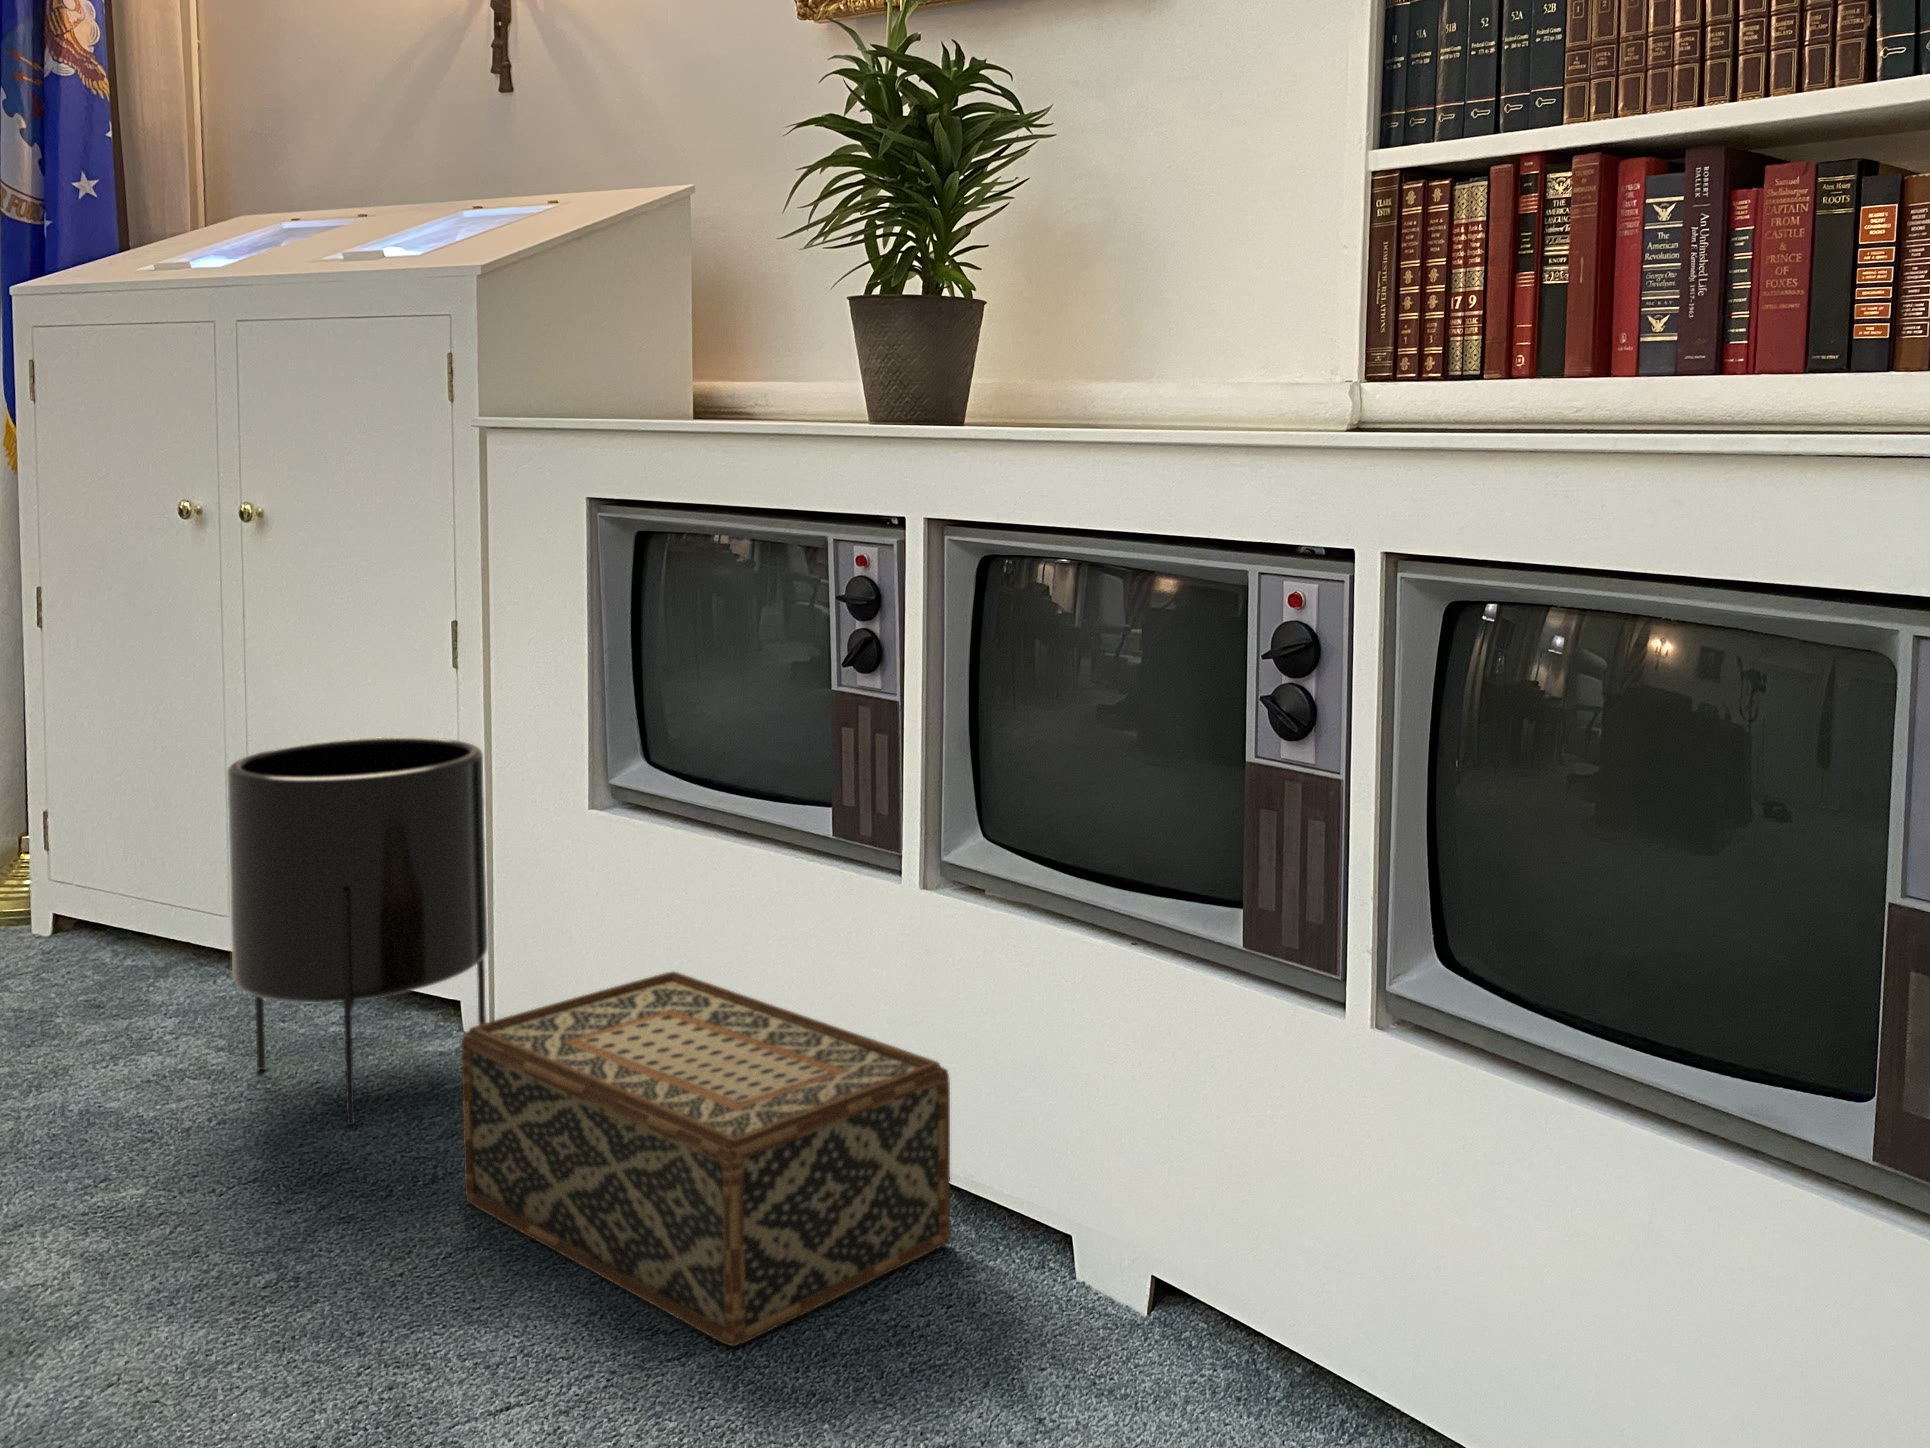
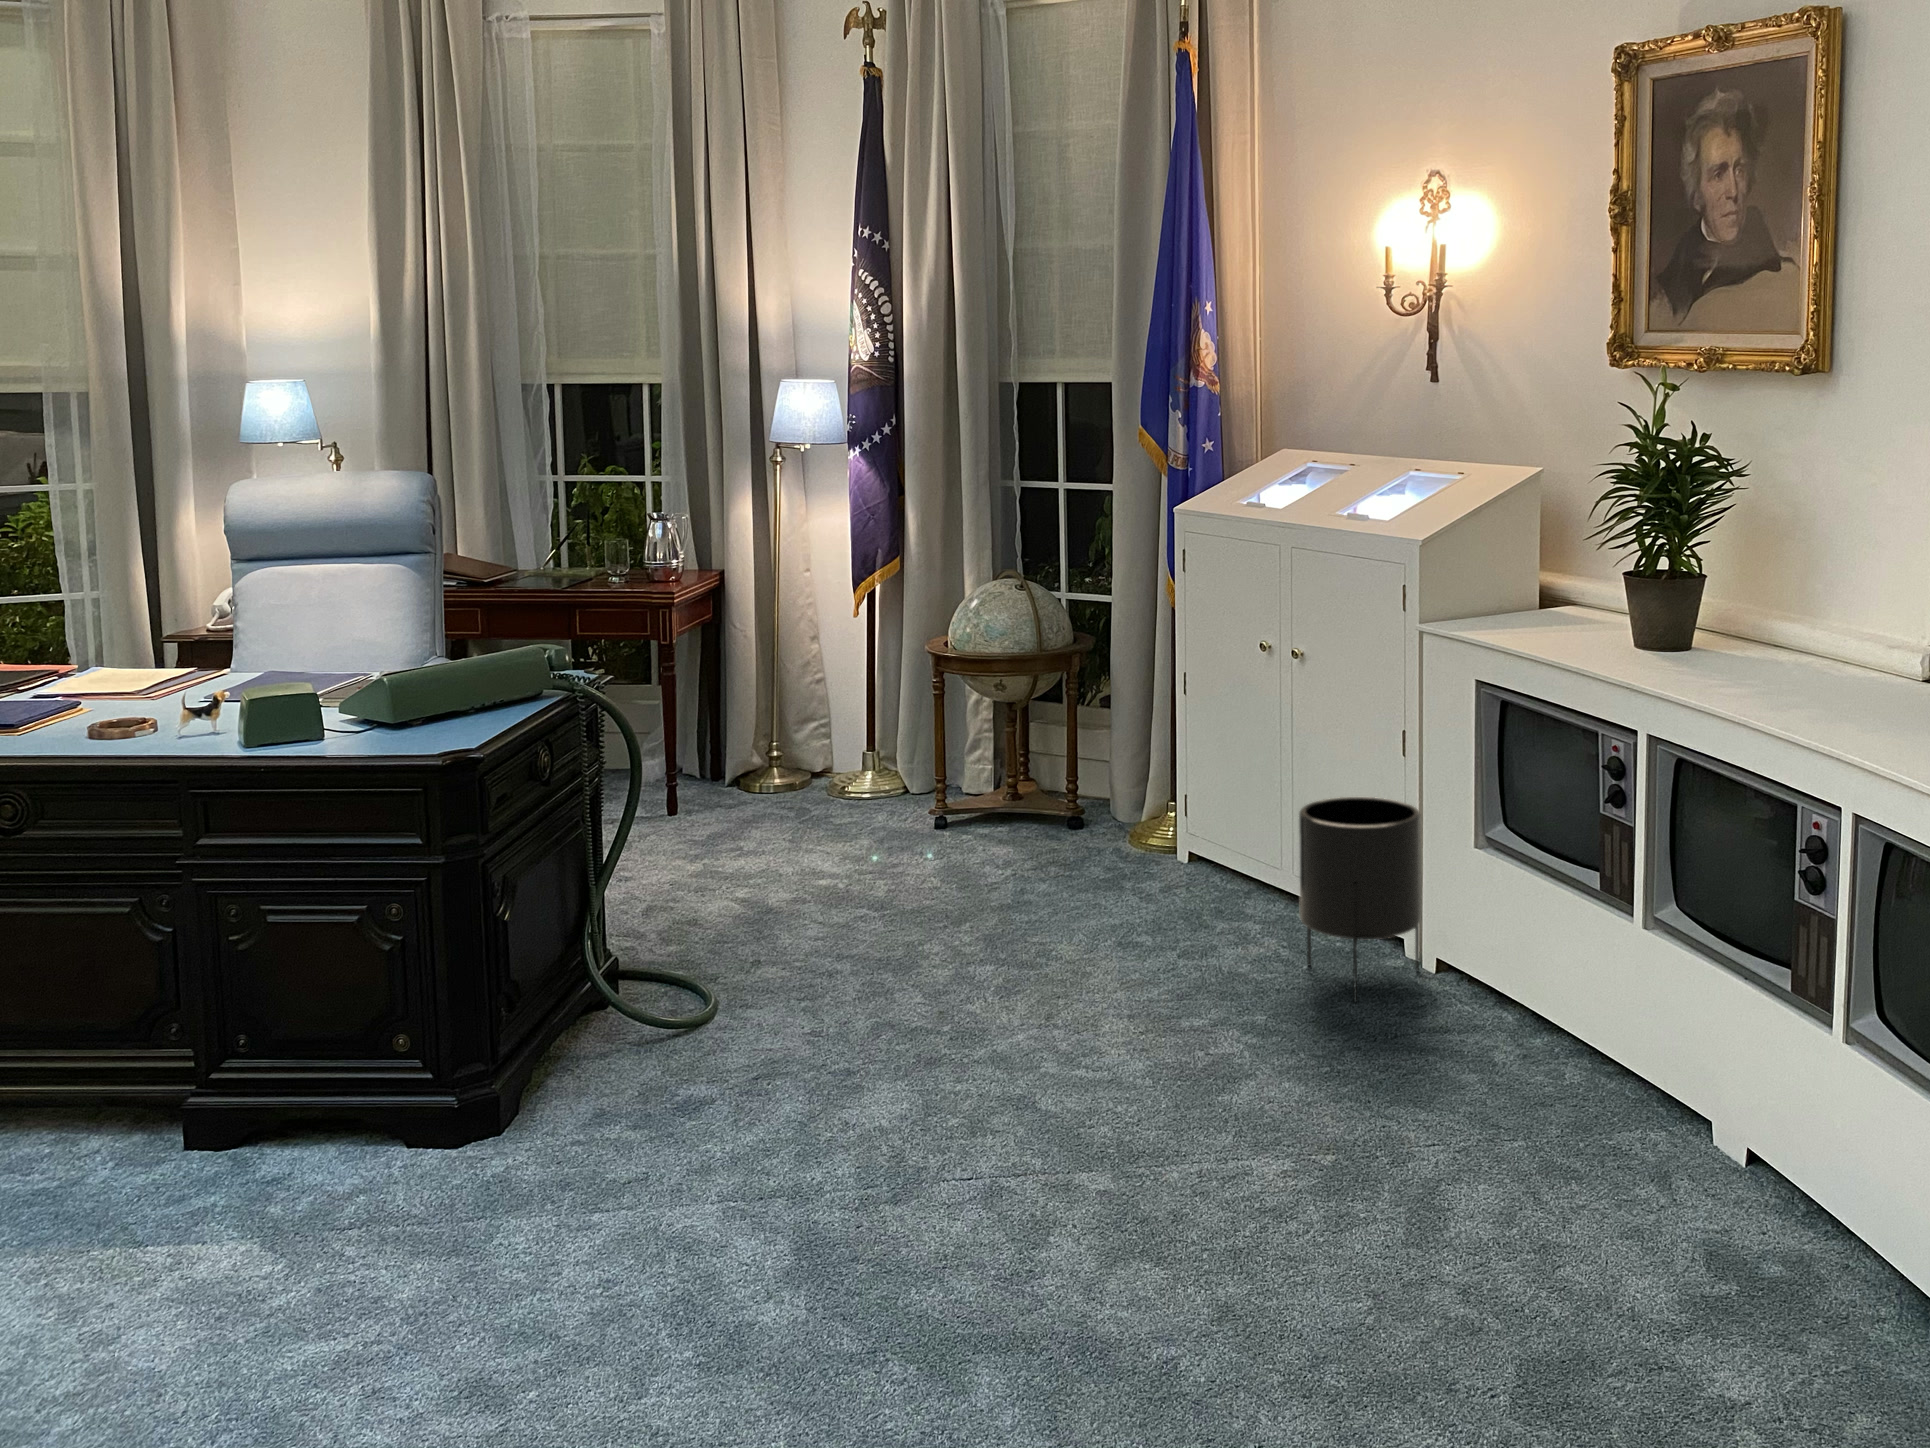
woven basket: present [462,972,951,1346] -> none [1411,949,1650,1138]

